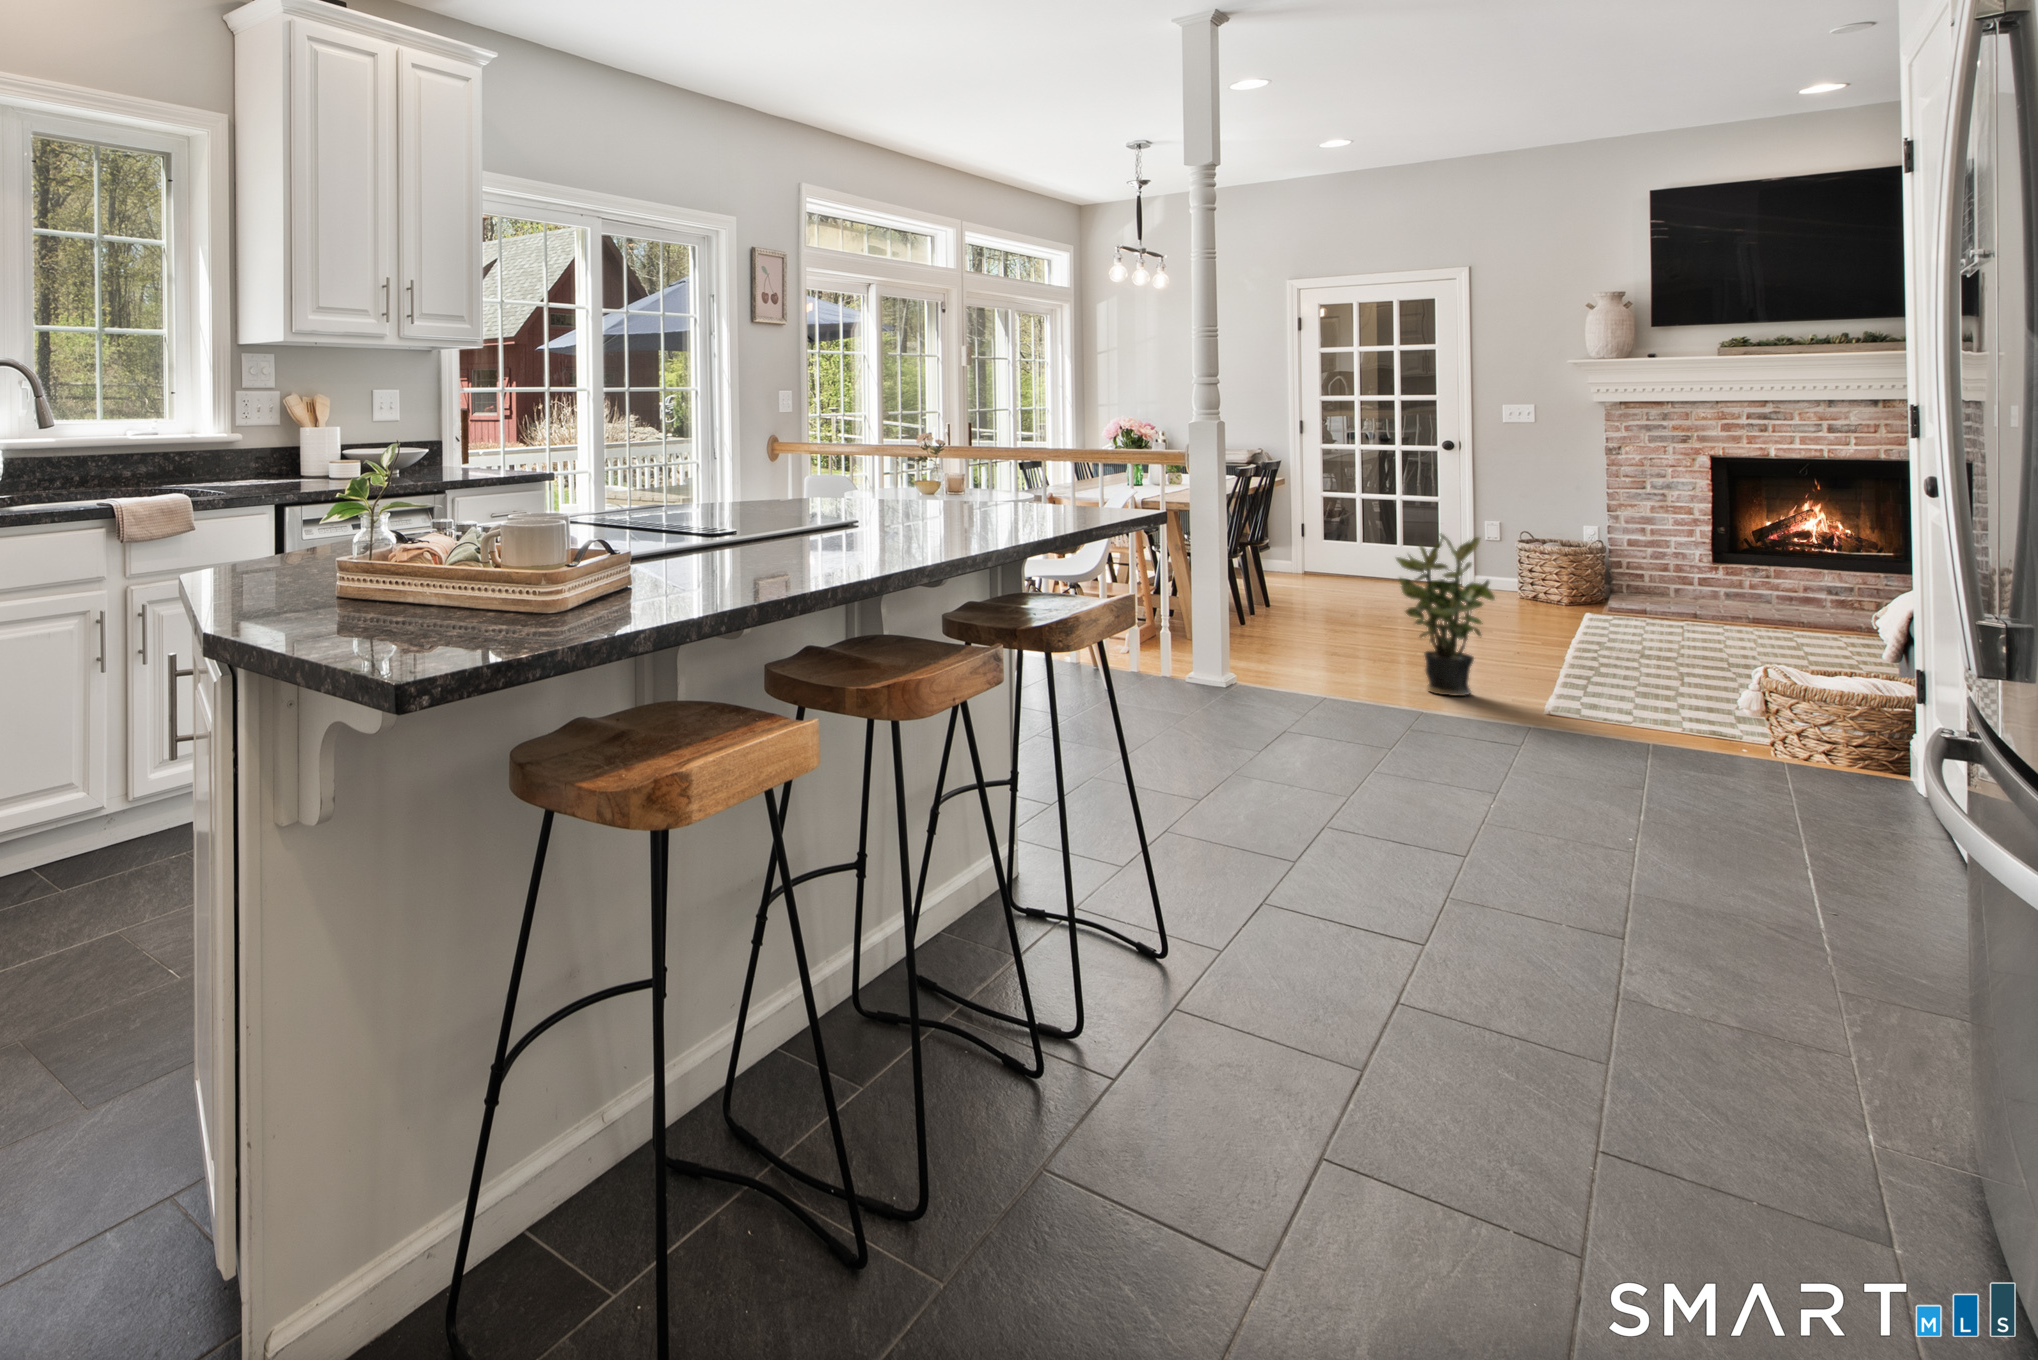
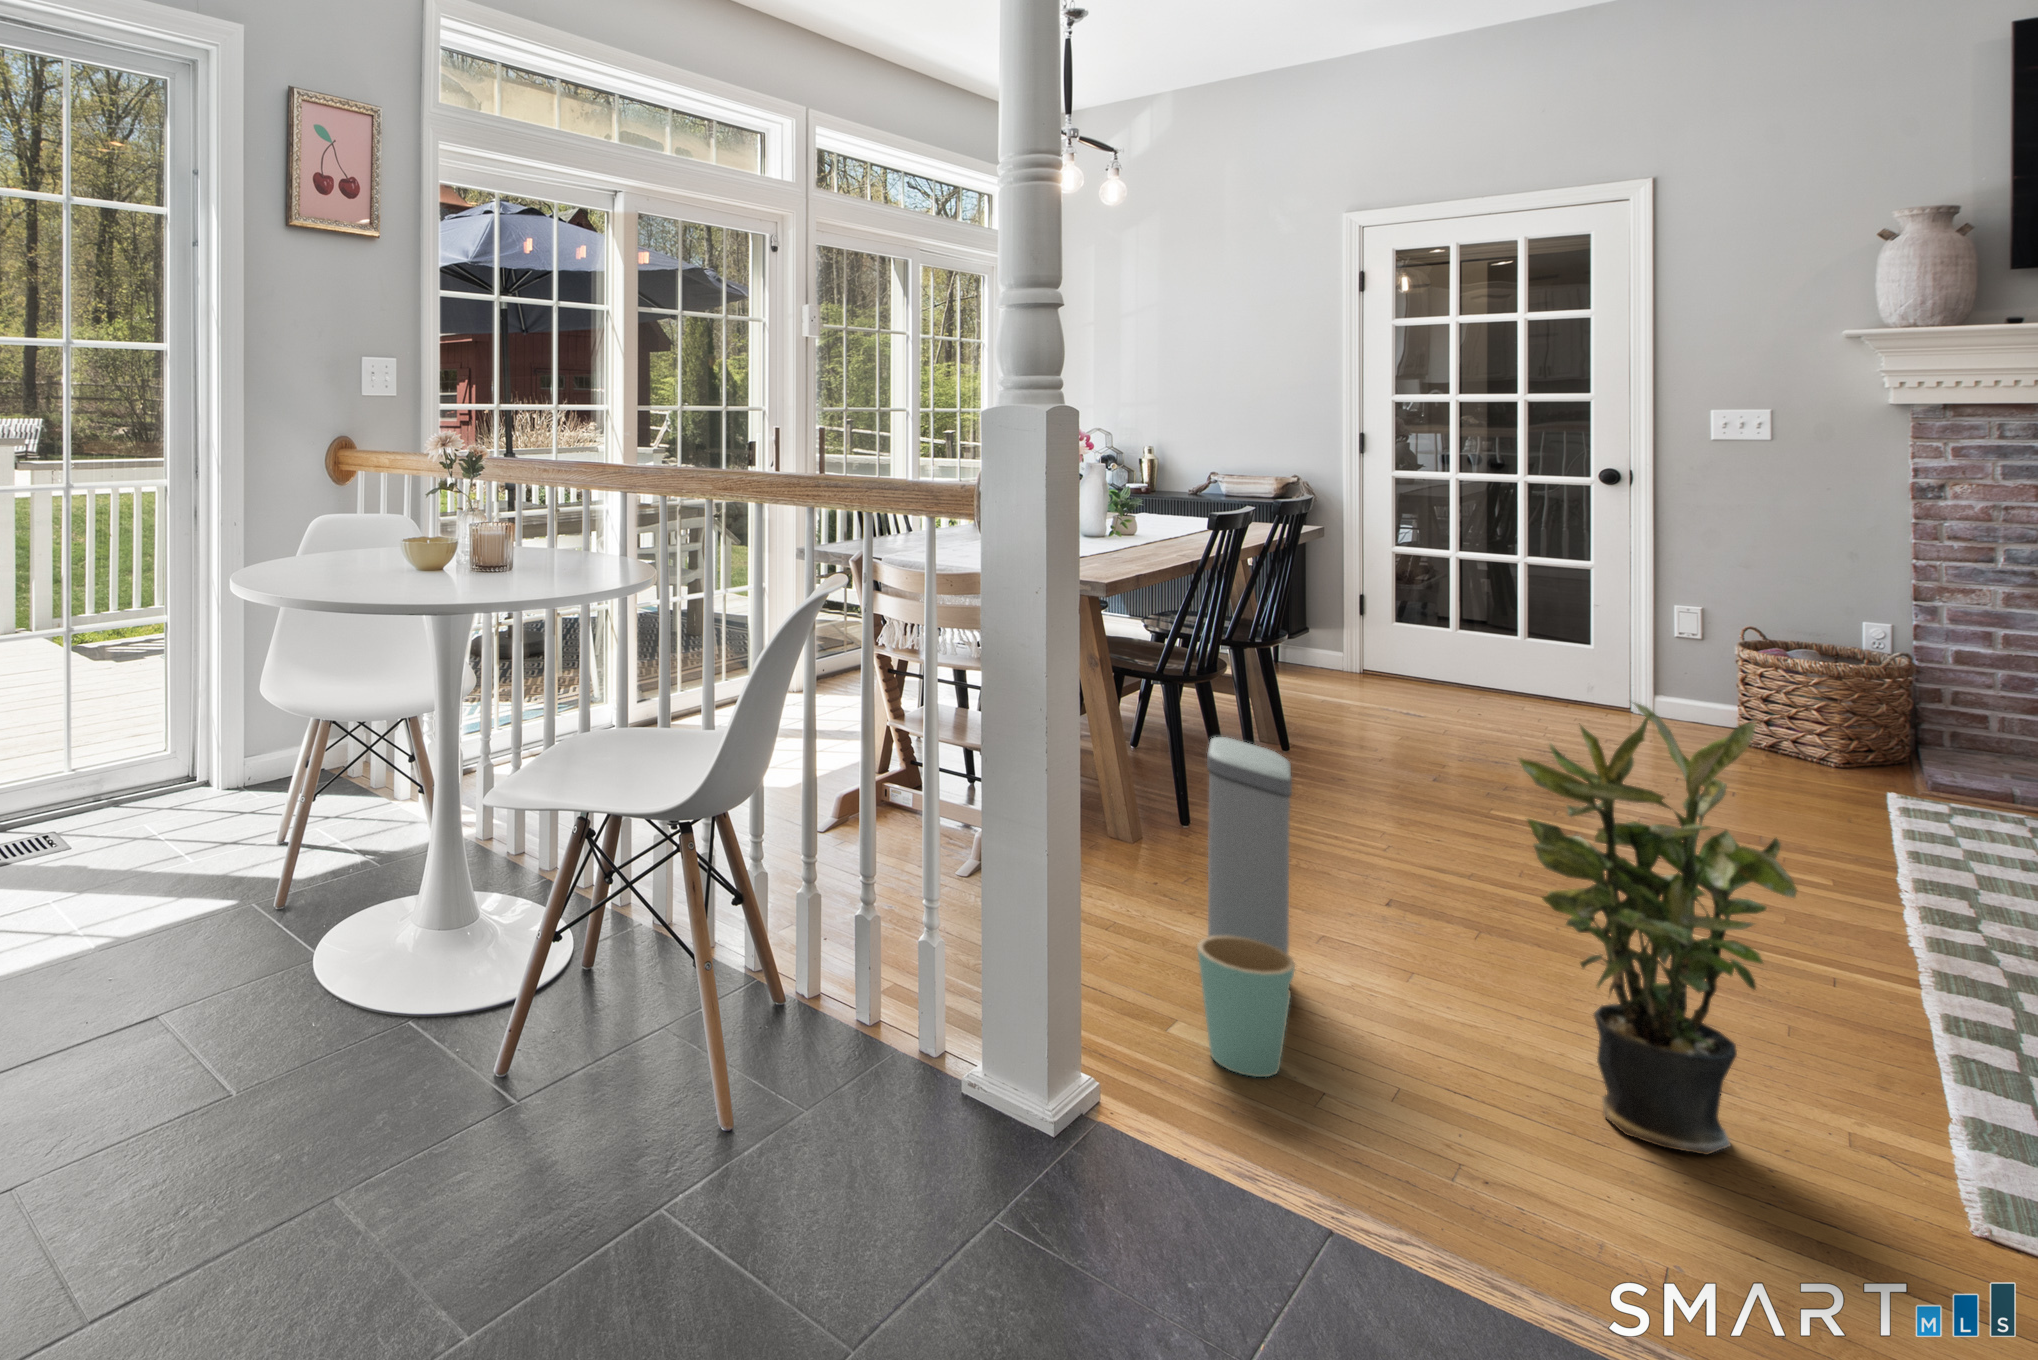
trash can: none [1264,564,1310,687] -> present [1197,737,1295,1077]

